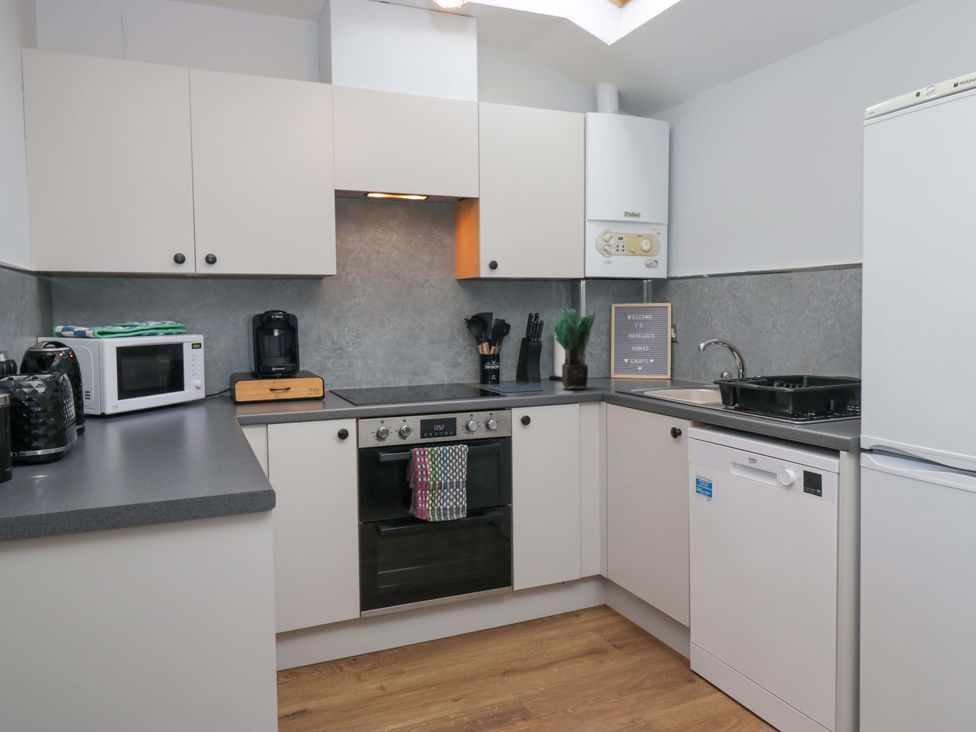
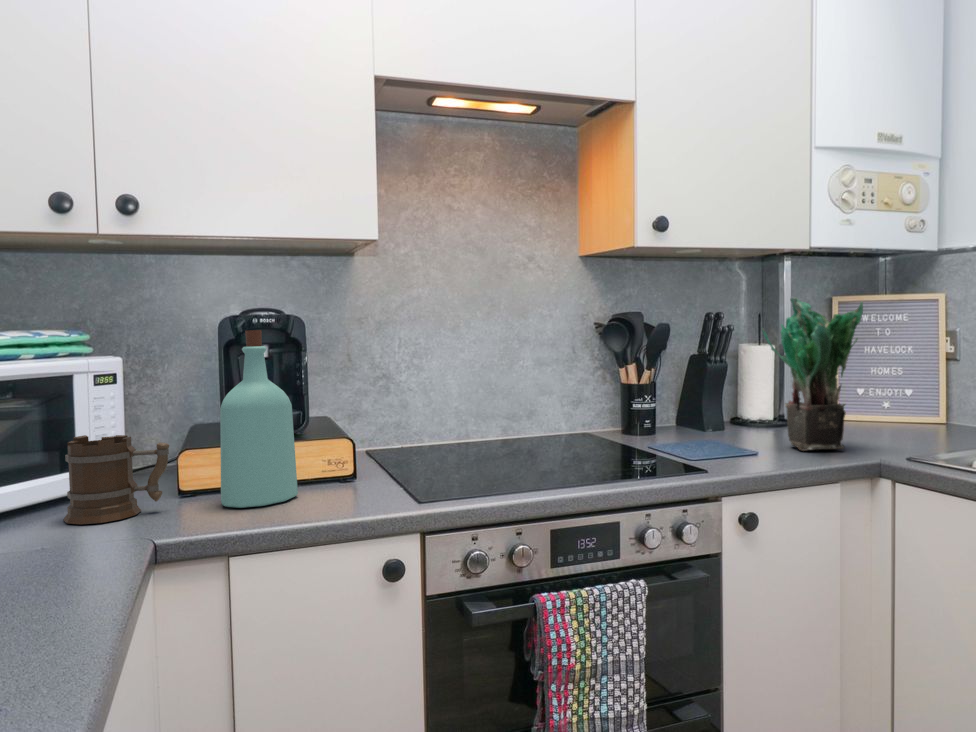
bottle: none [260,322,297,406] -> present [220,330,298,508]
mug: none [188,371,237,411] -> present [64,435,169,524]

